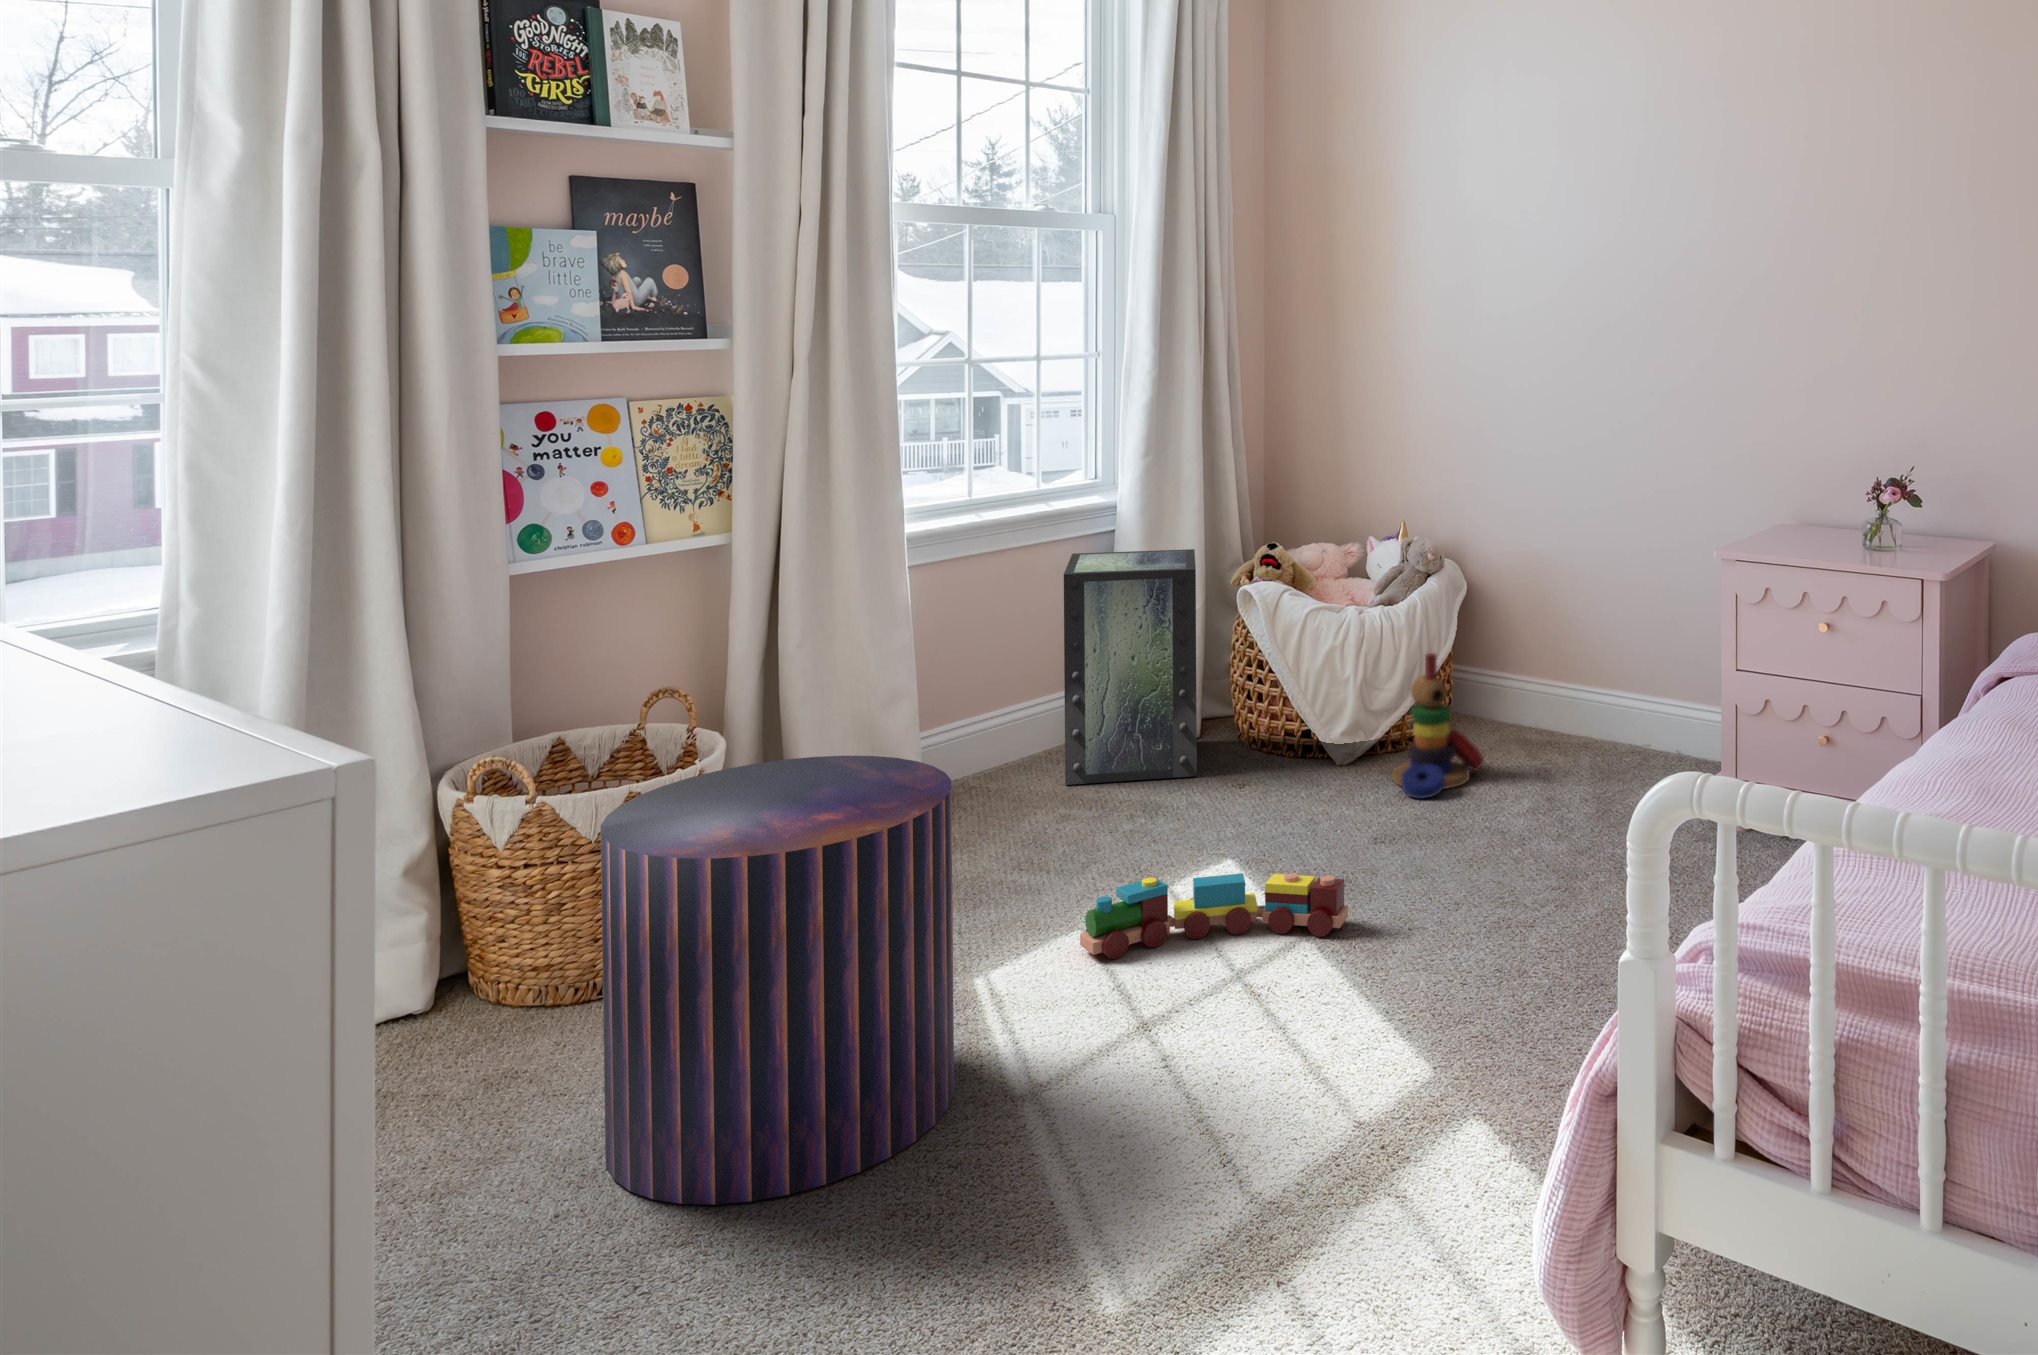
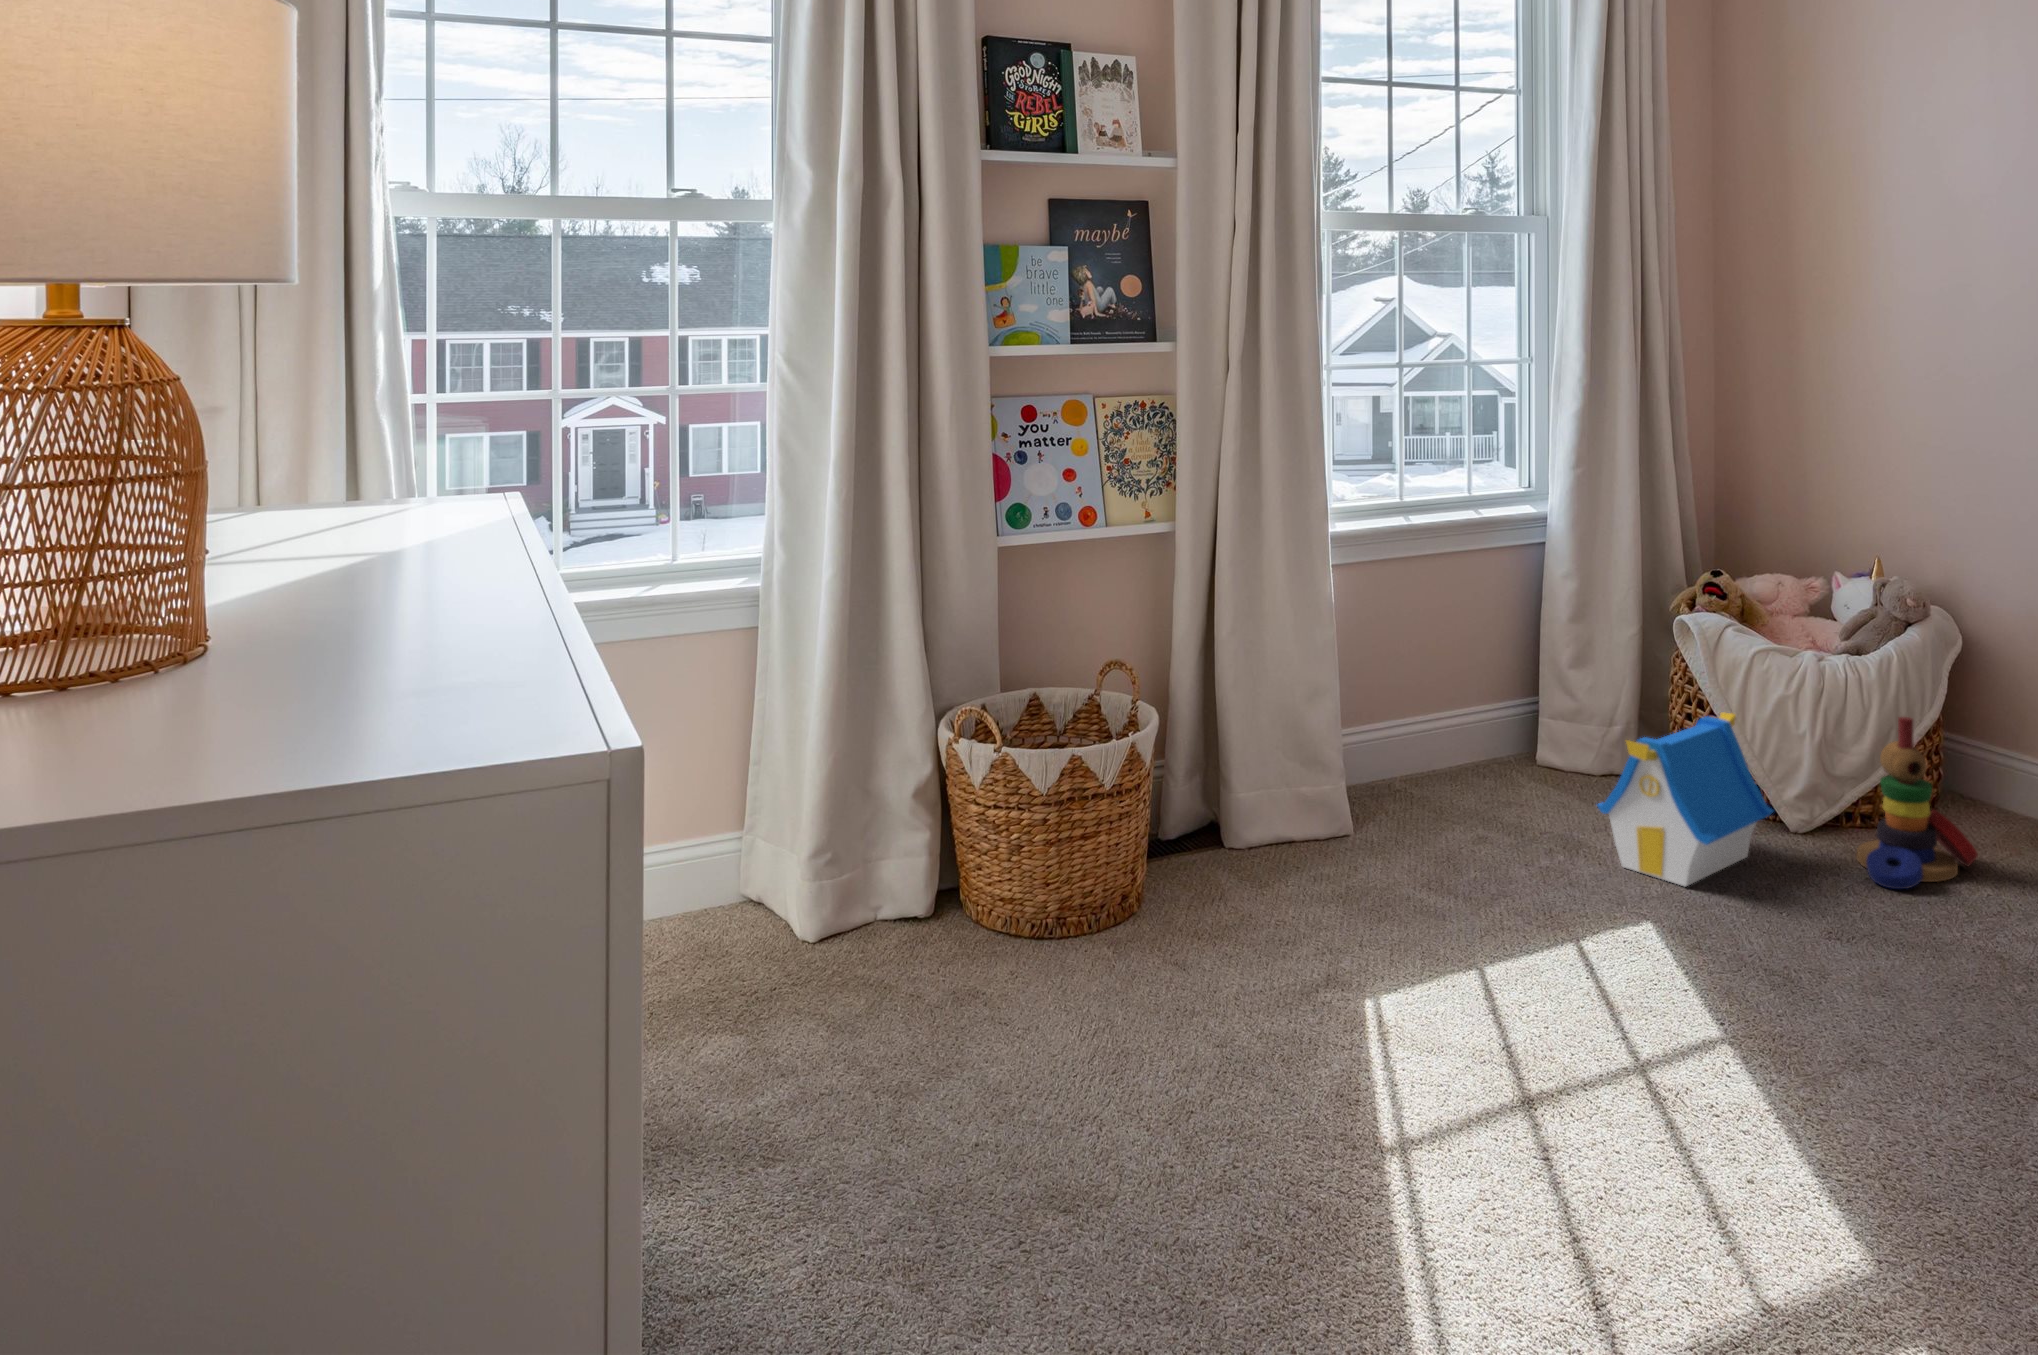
storage box: present [1064,549,1197,785] -> none [1489,566,1632,816]
toy house: none [1173,668,1328,827] -> present [1597,713,1773,886]
pouf: present [601,756,954,1205] -> none [1007,747,1324,1197]
toy train: present [1080,873,1348,959] -> none [1474,929,1783,1040]

